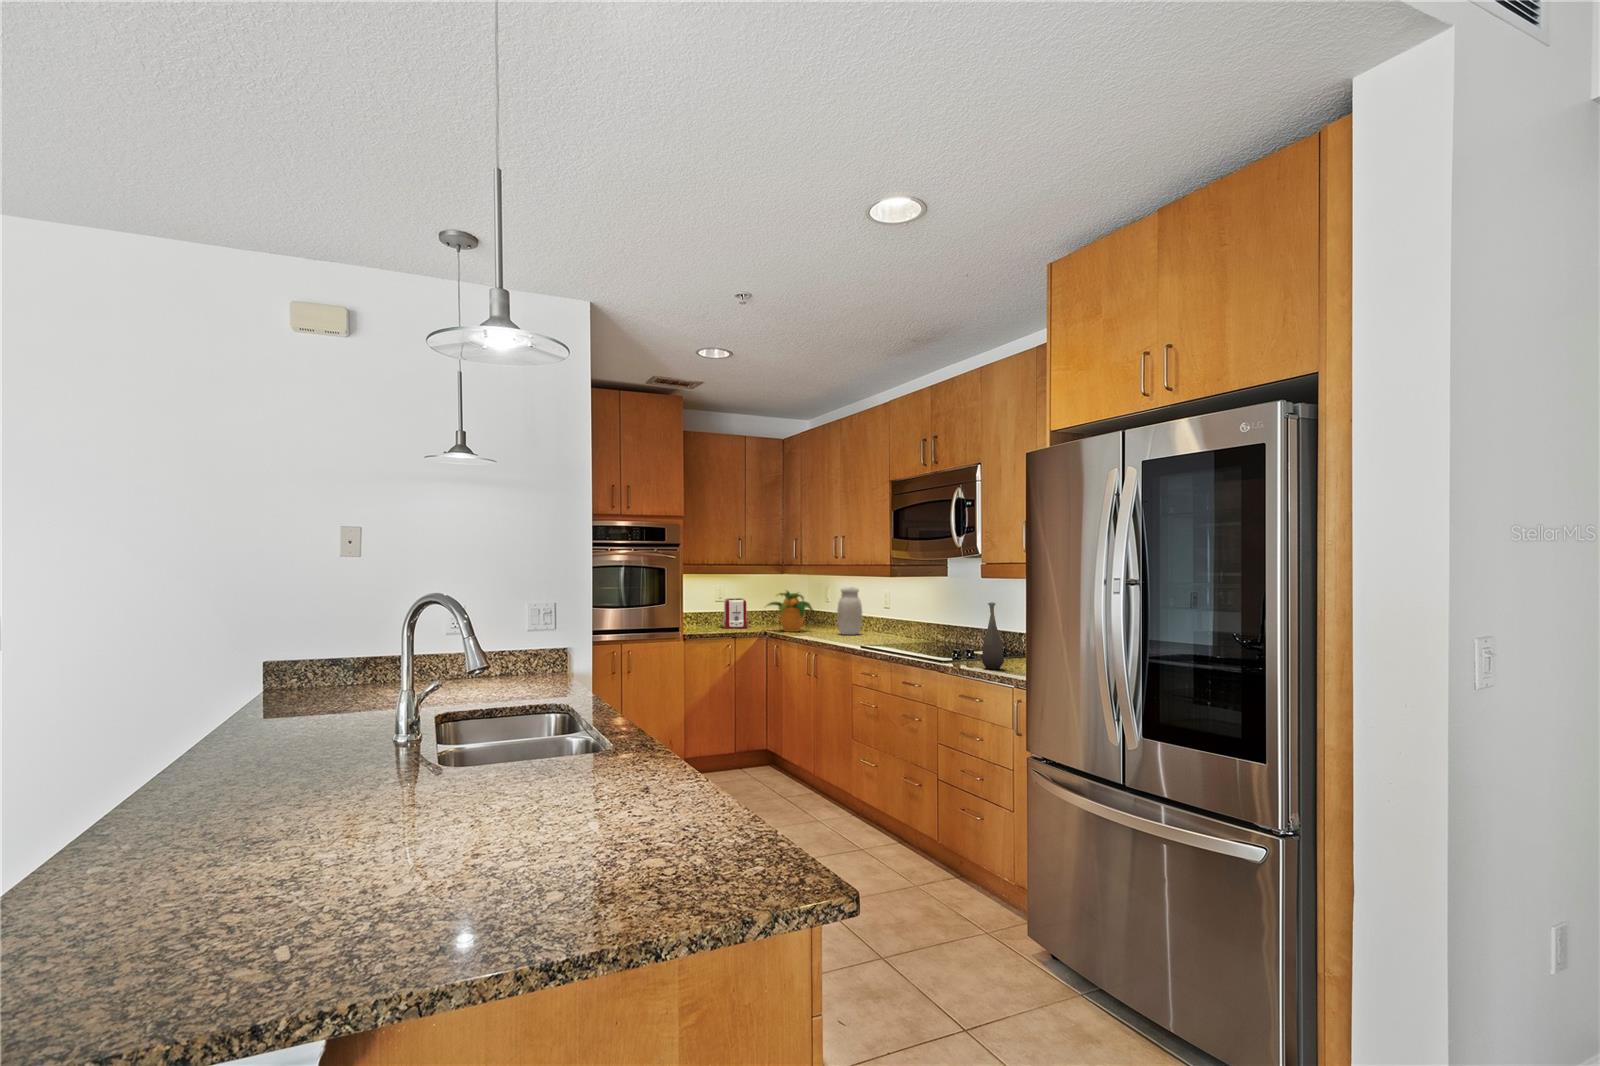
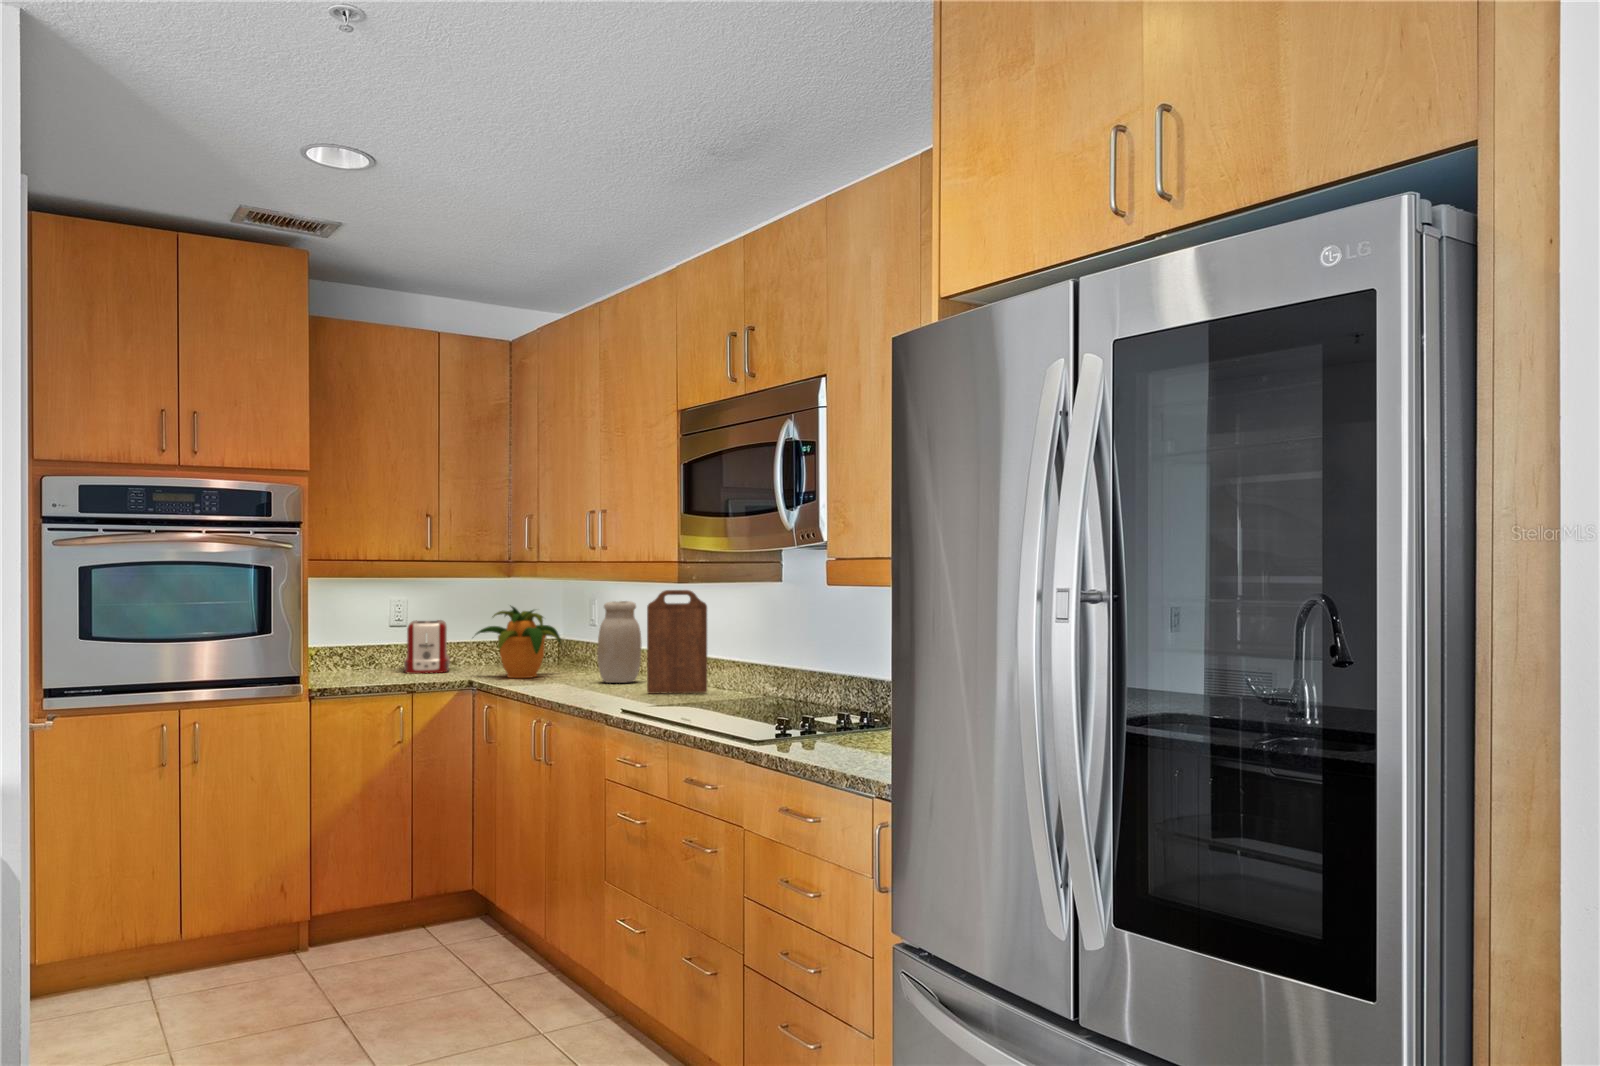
cutting board: none [869,581,904,640] -> present [647,590,707,694]
bottle: present [982,603,1004,669] -> none [819,632,859,757]

